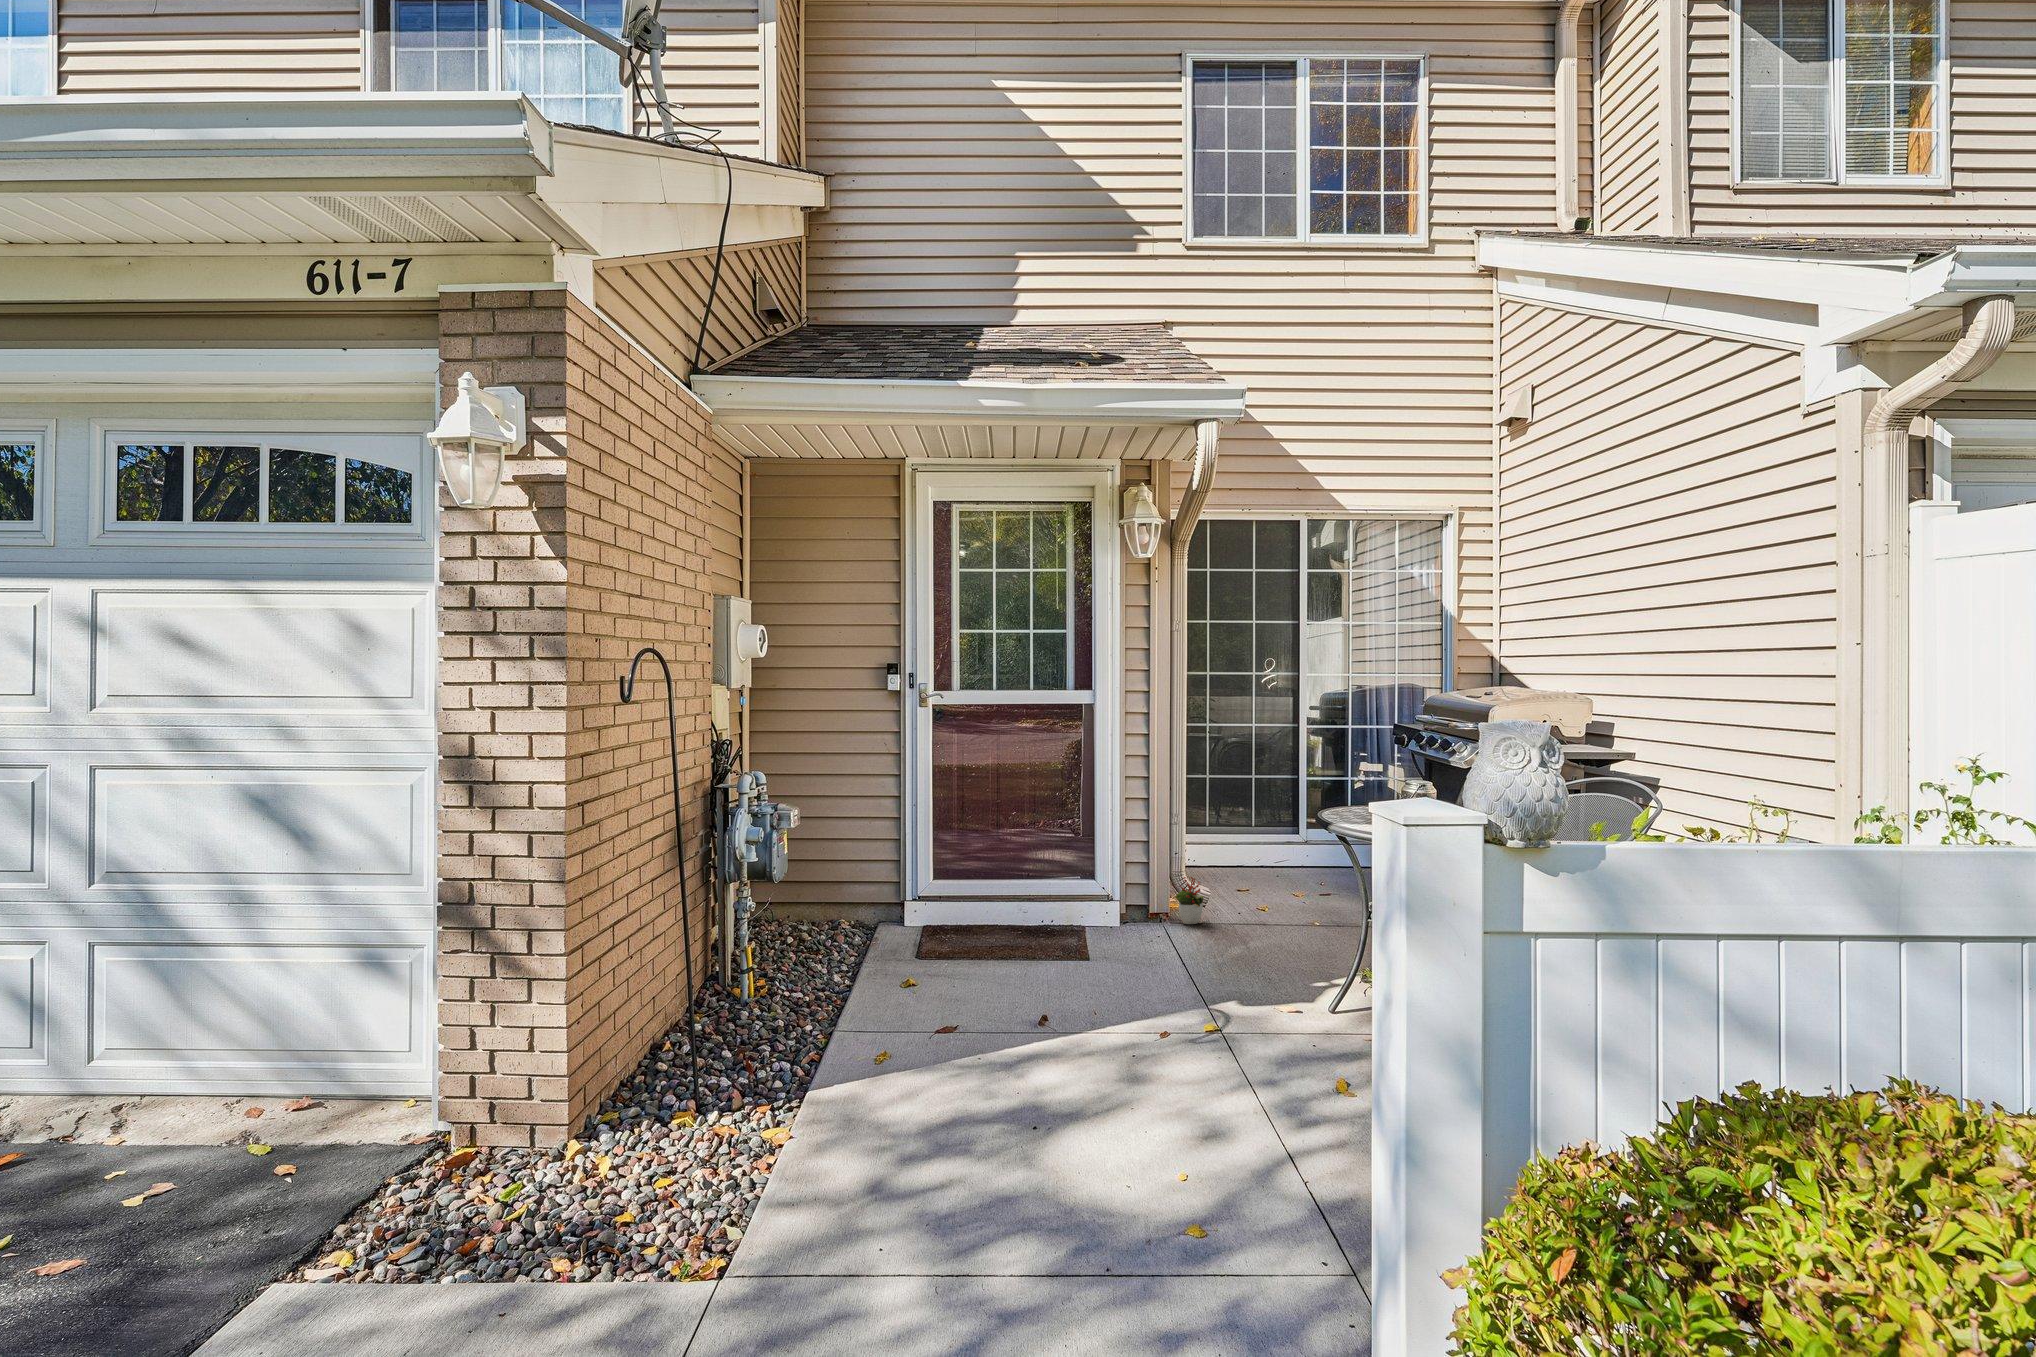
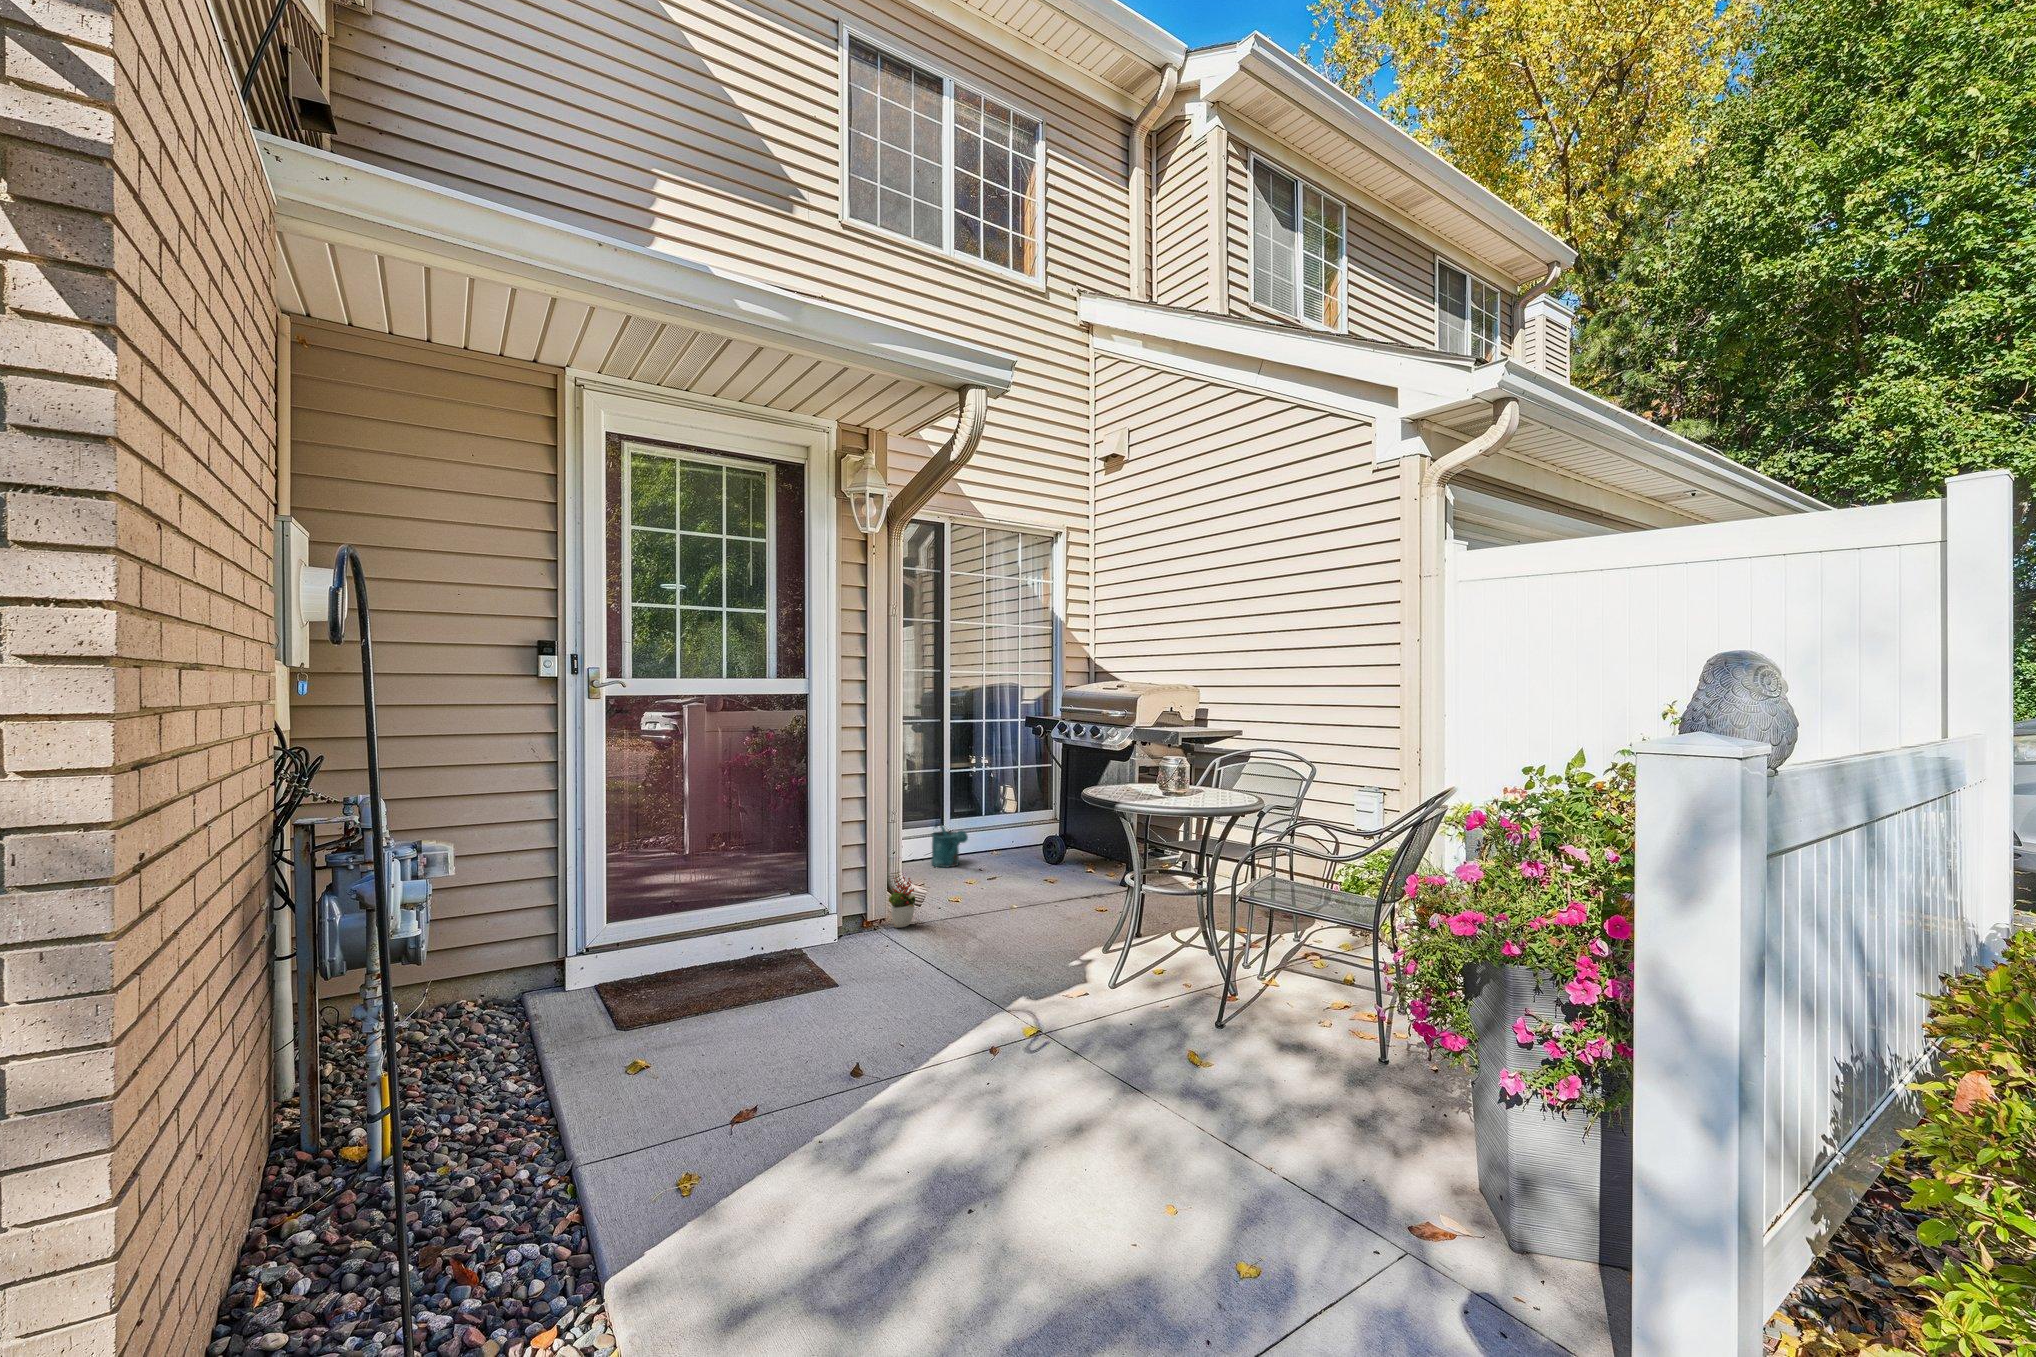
watering can: none [1277,833,1307,879] -> present [931,824,968,868]

